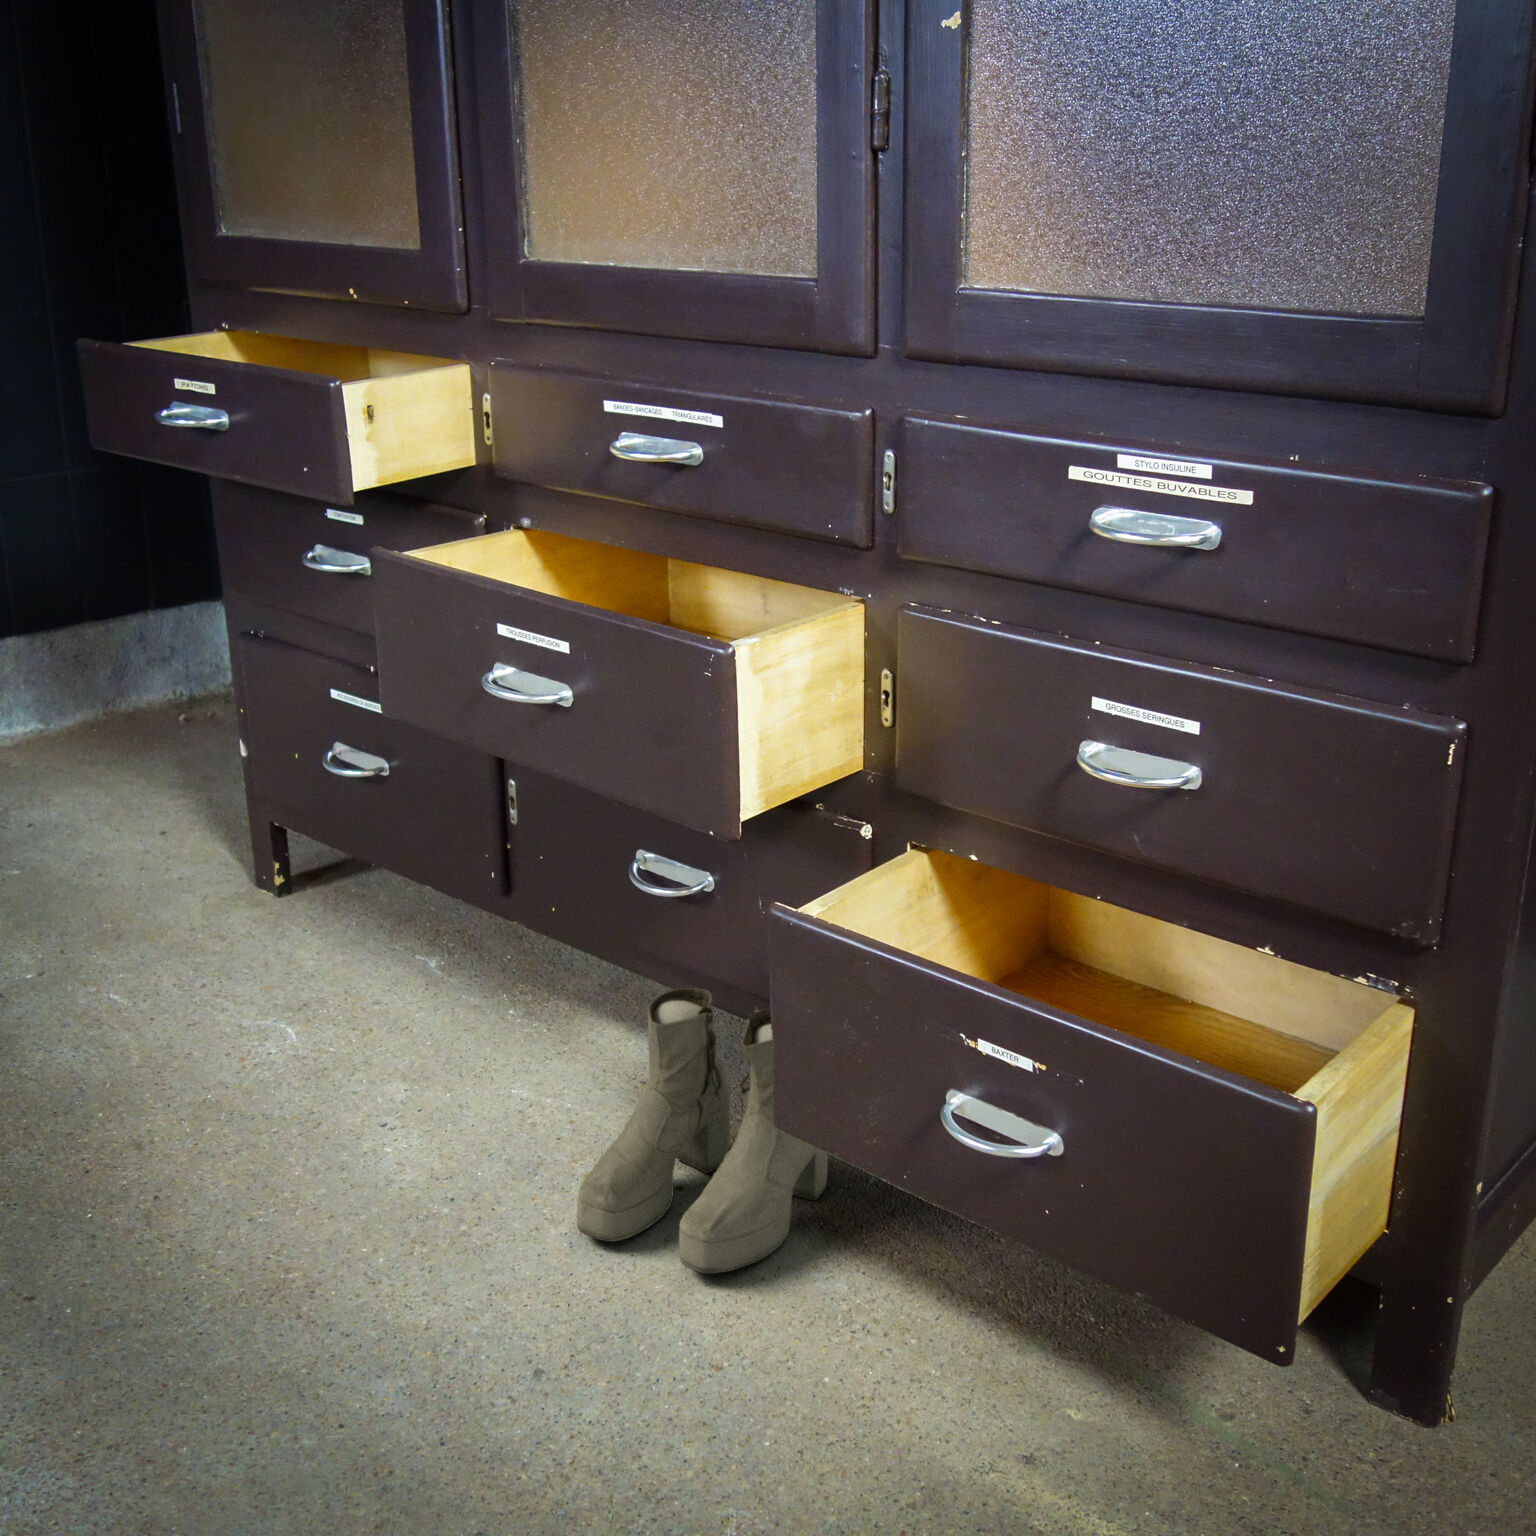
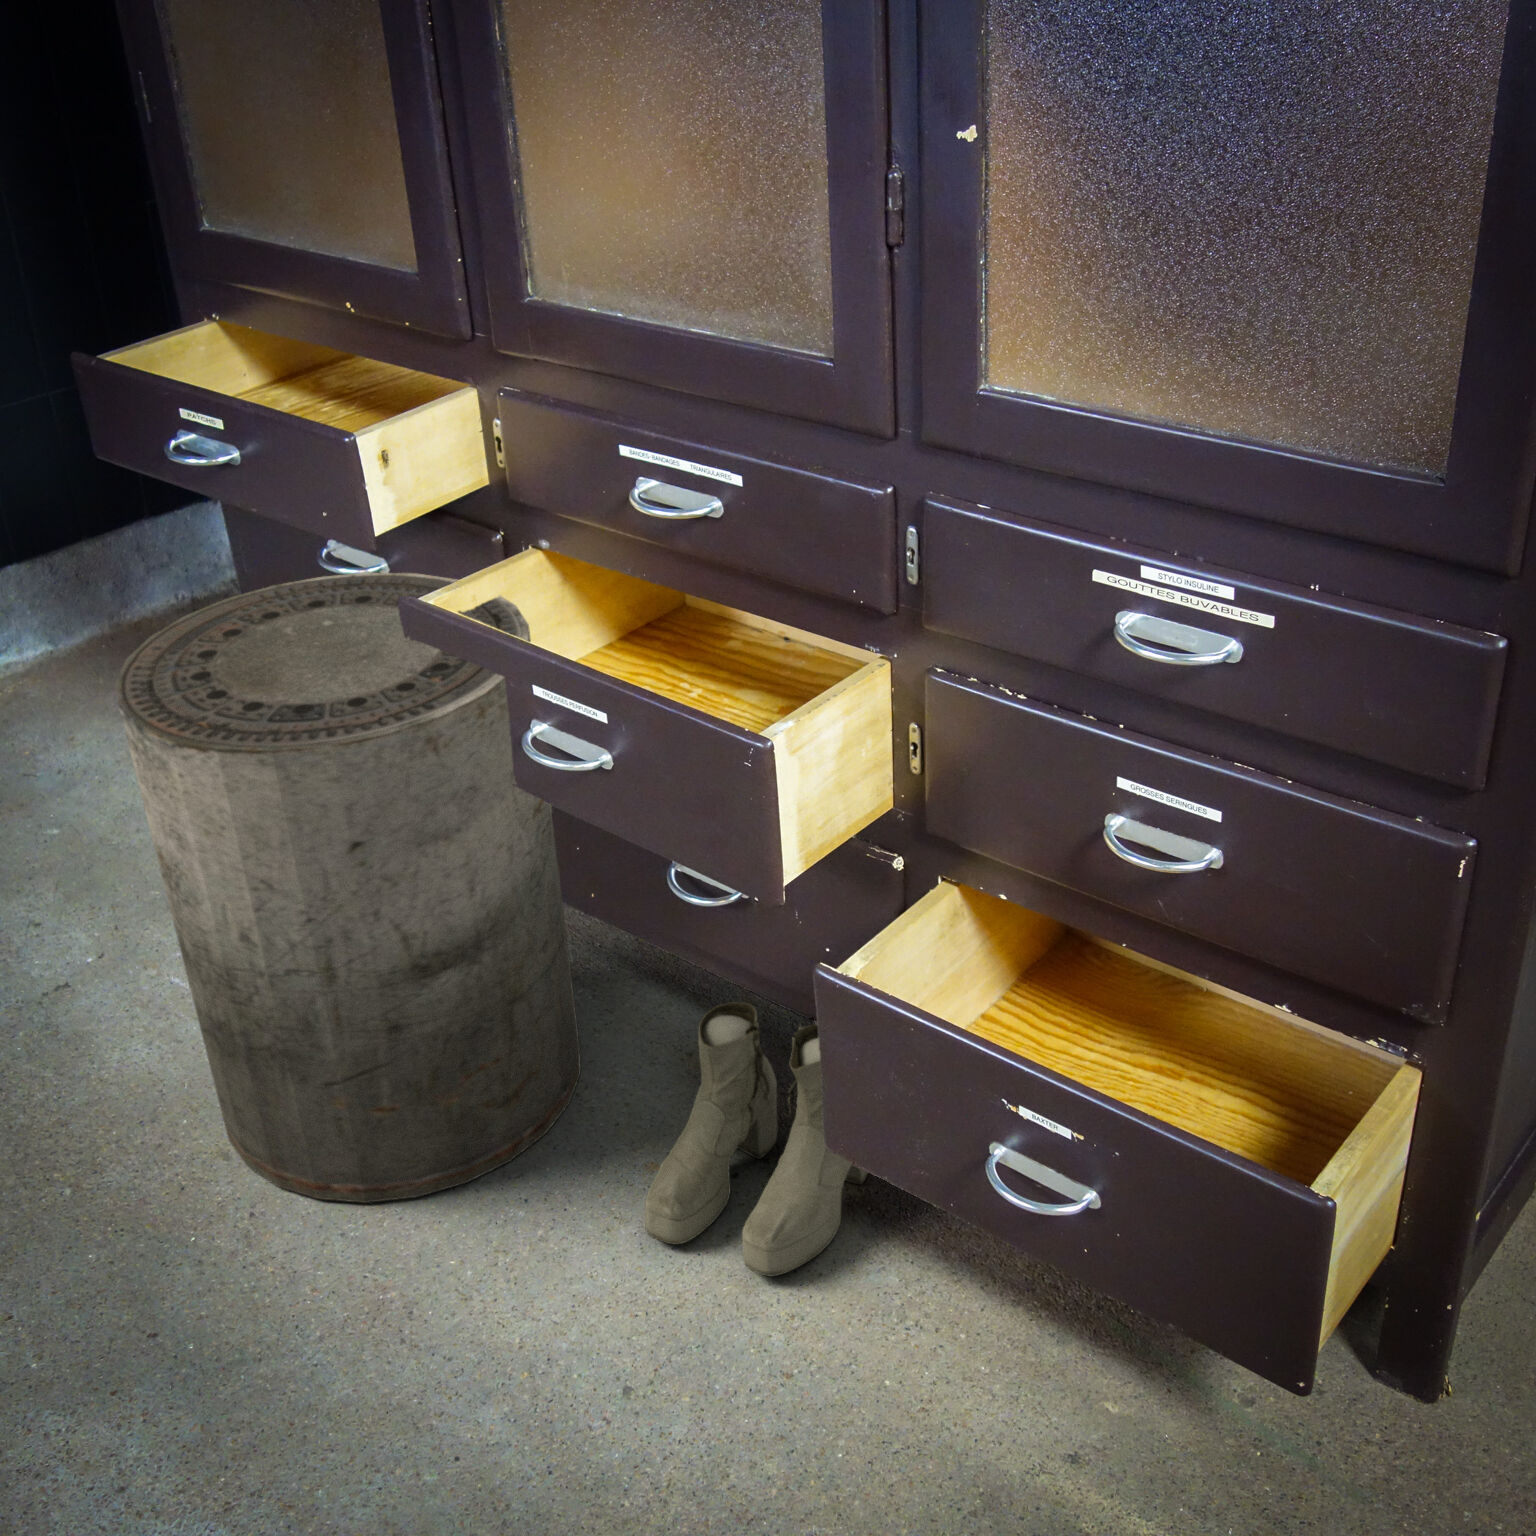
trash can: none [74,552,529,1192] -> present [115,573,581,1203]

